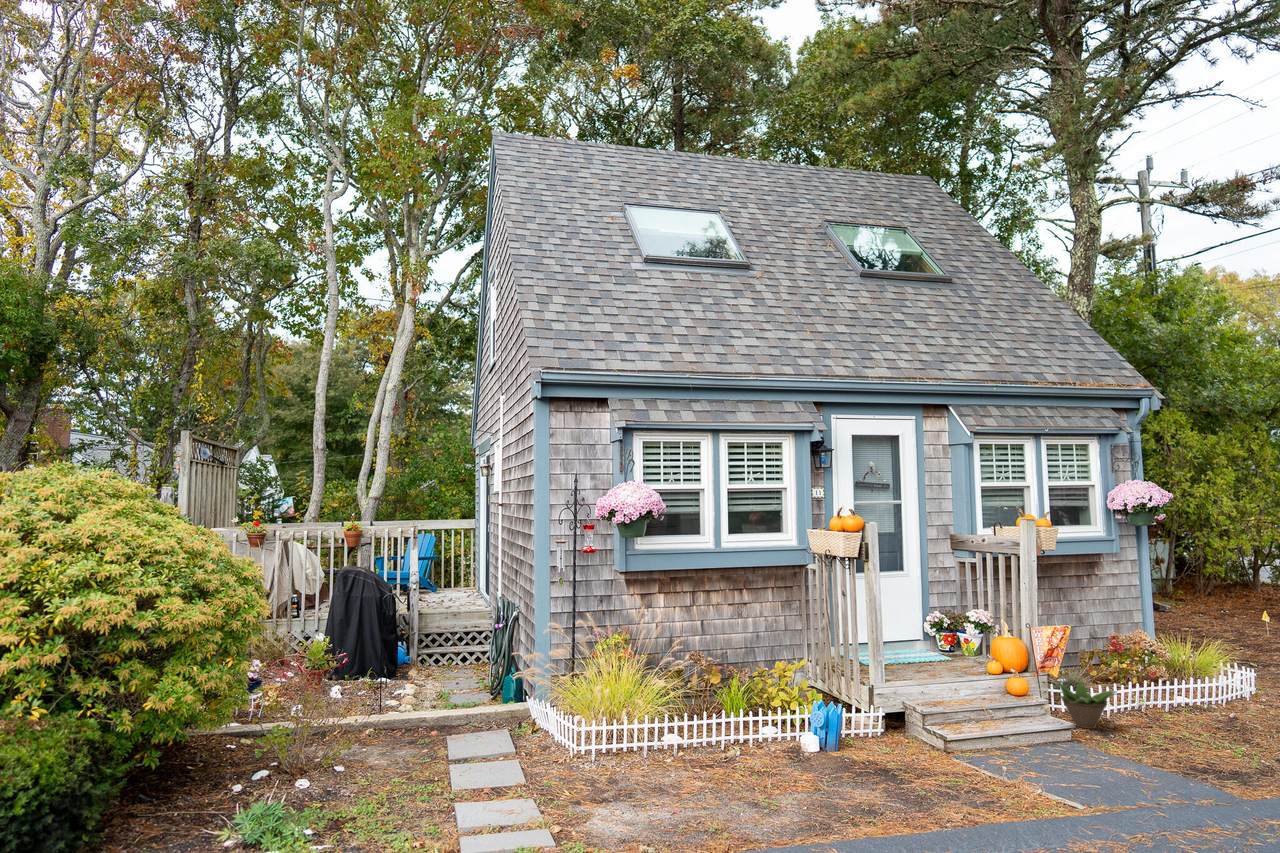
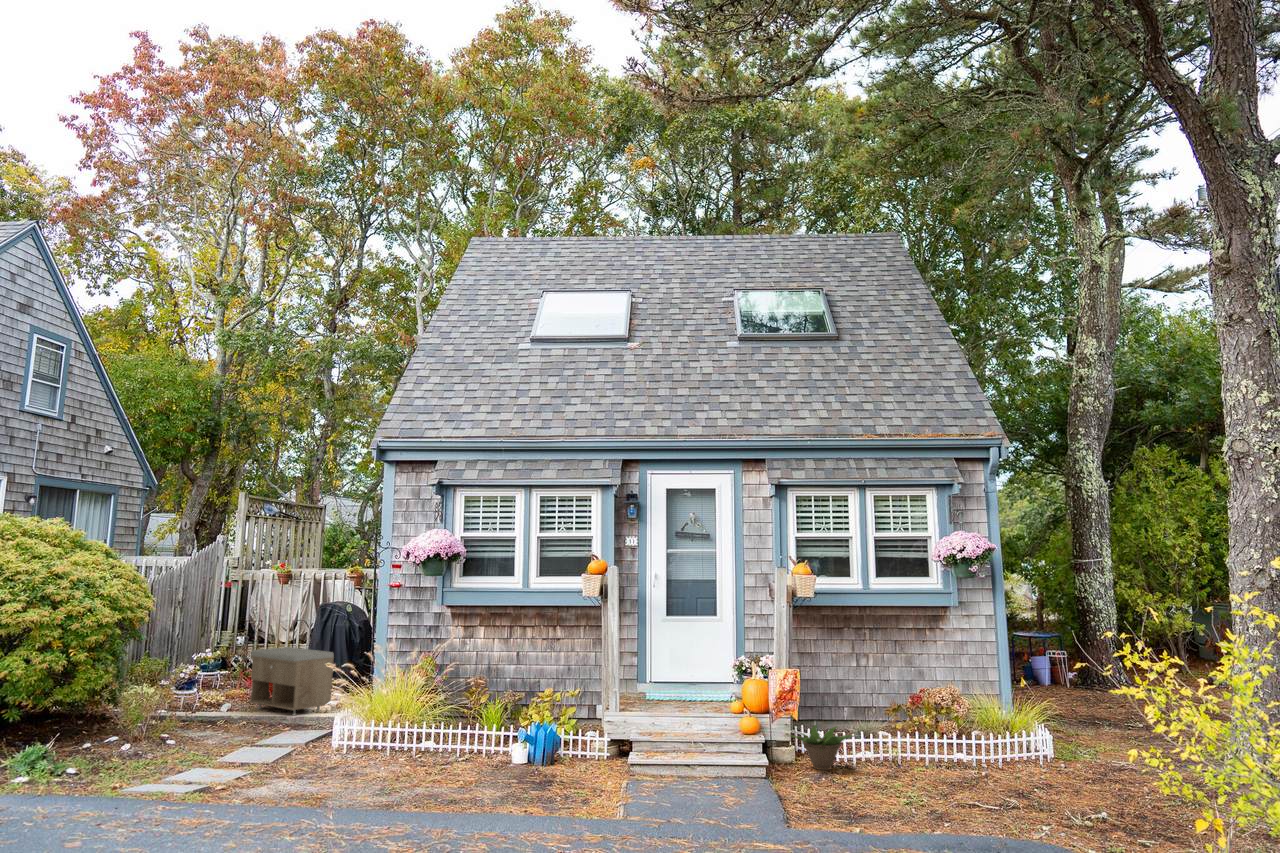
storage bench: none [329,625,441,711] -> present [249,647,334,715]

